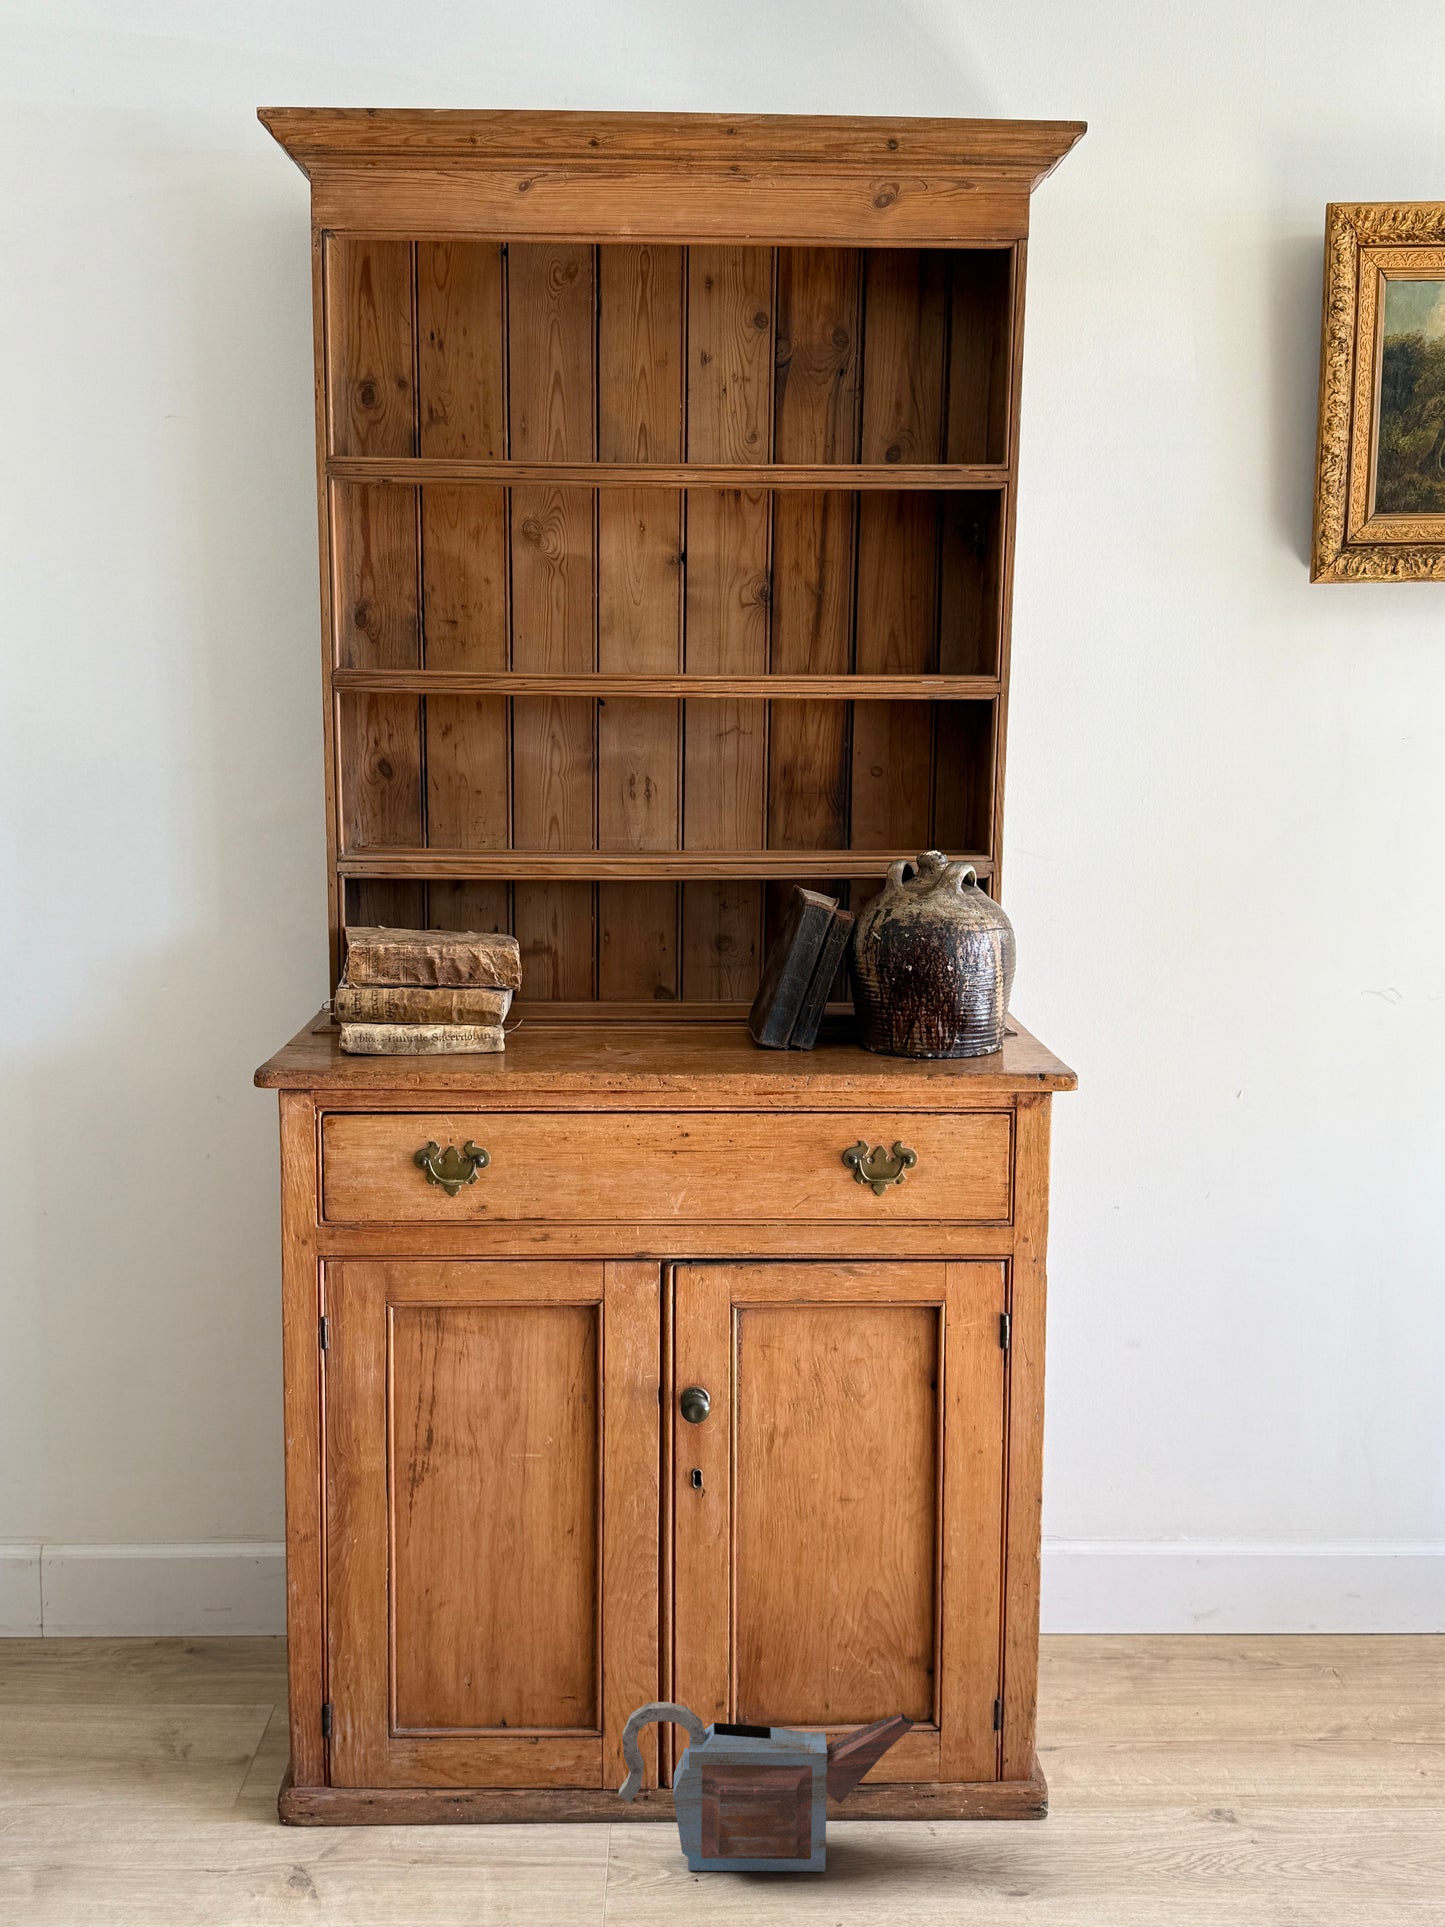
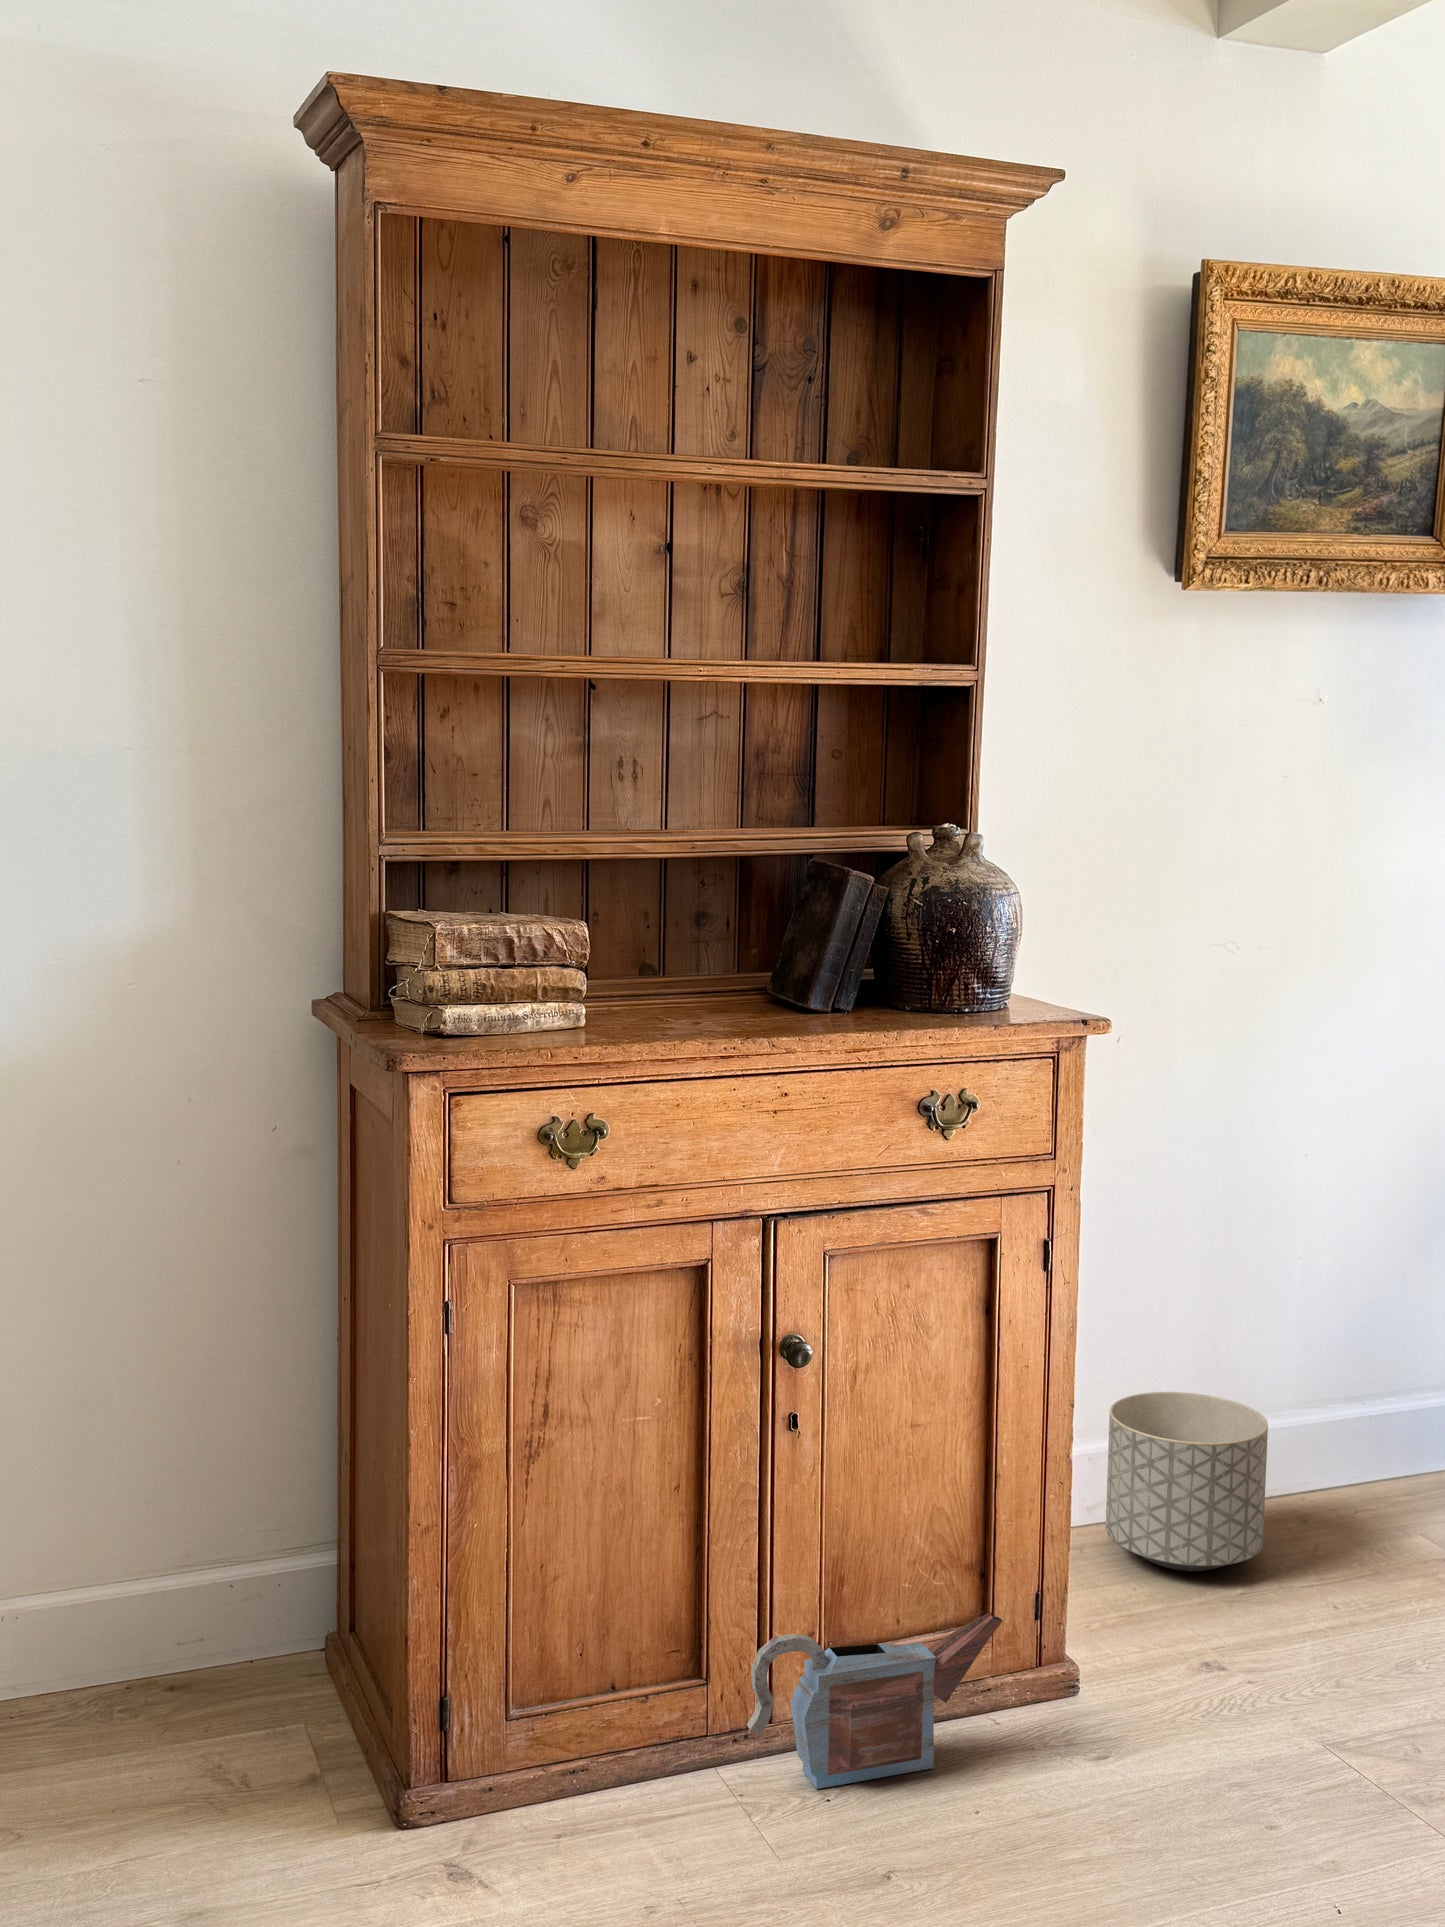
planter: none [1189,1483,1377,1696] -> present [1106,1392,1268,1571]

